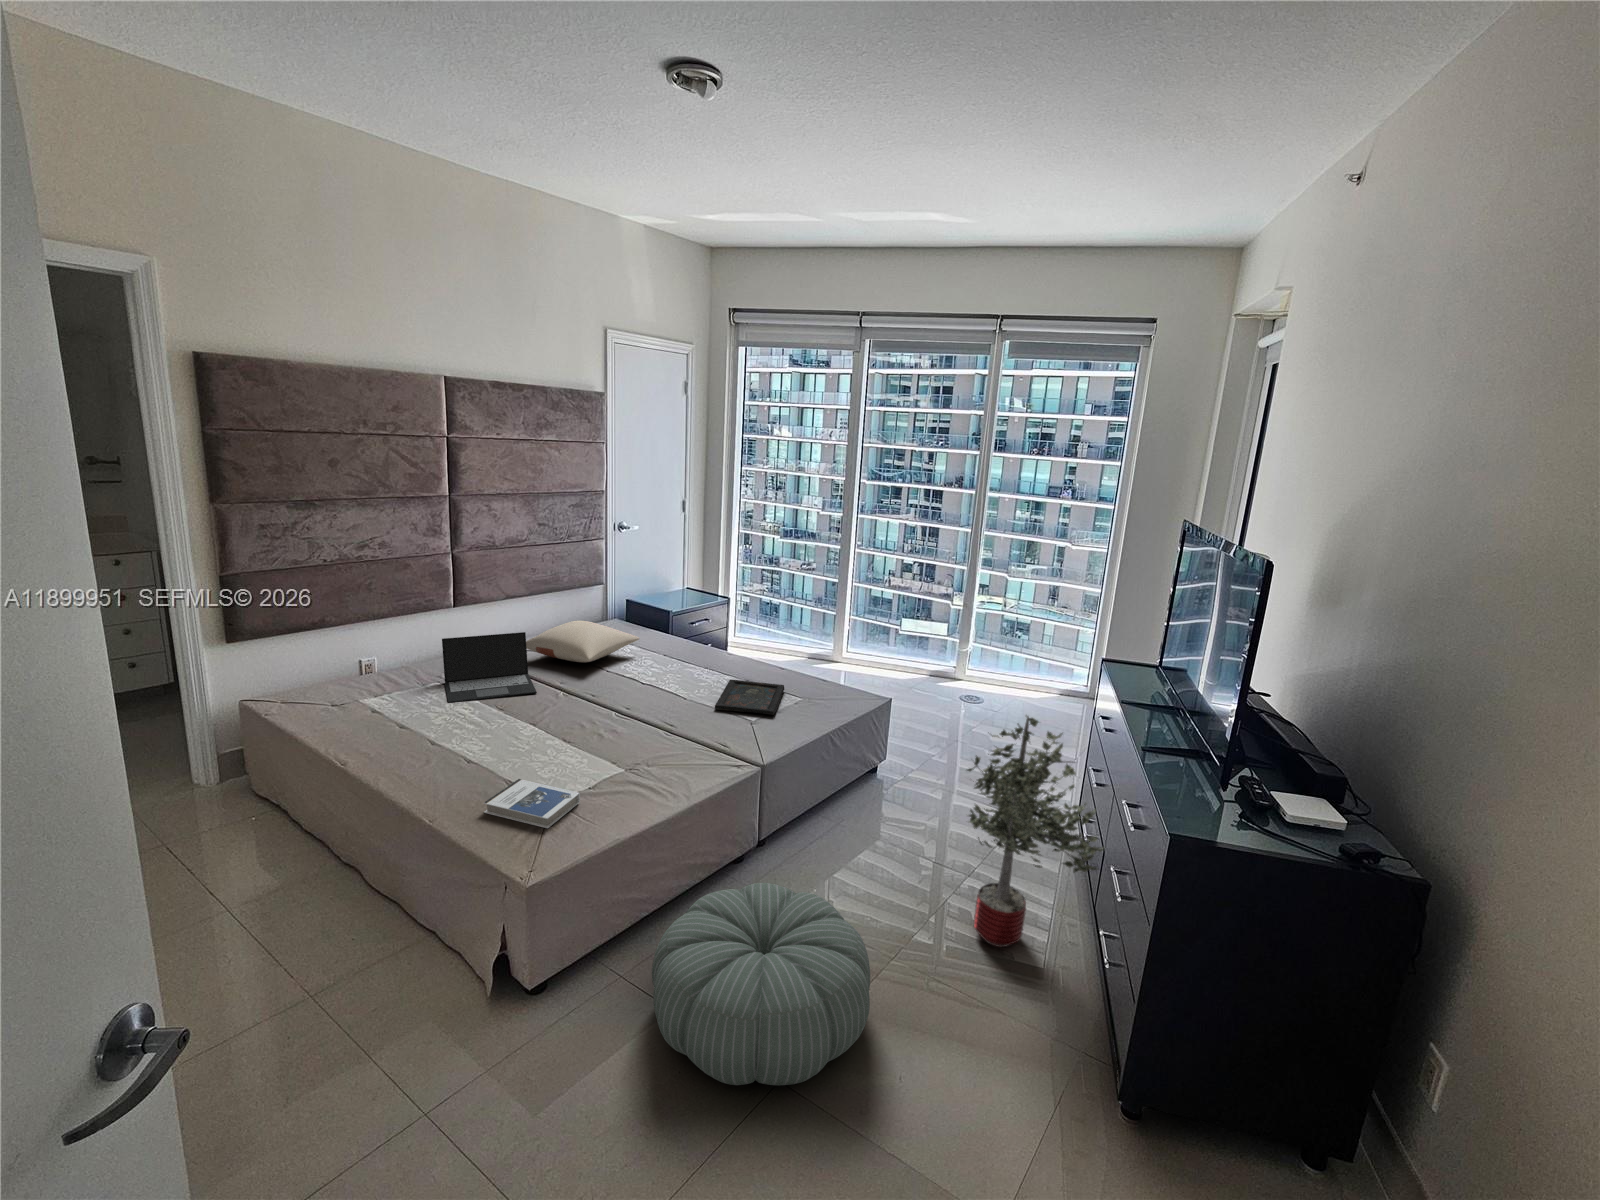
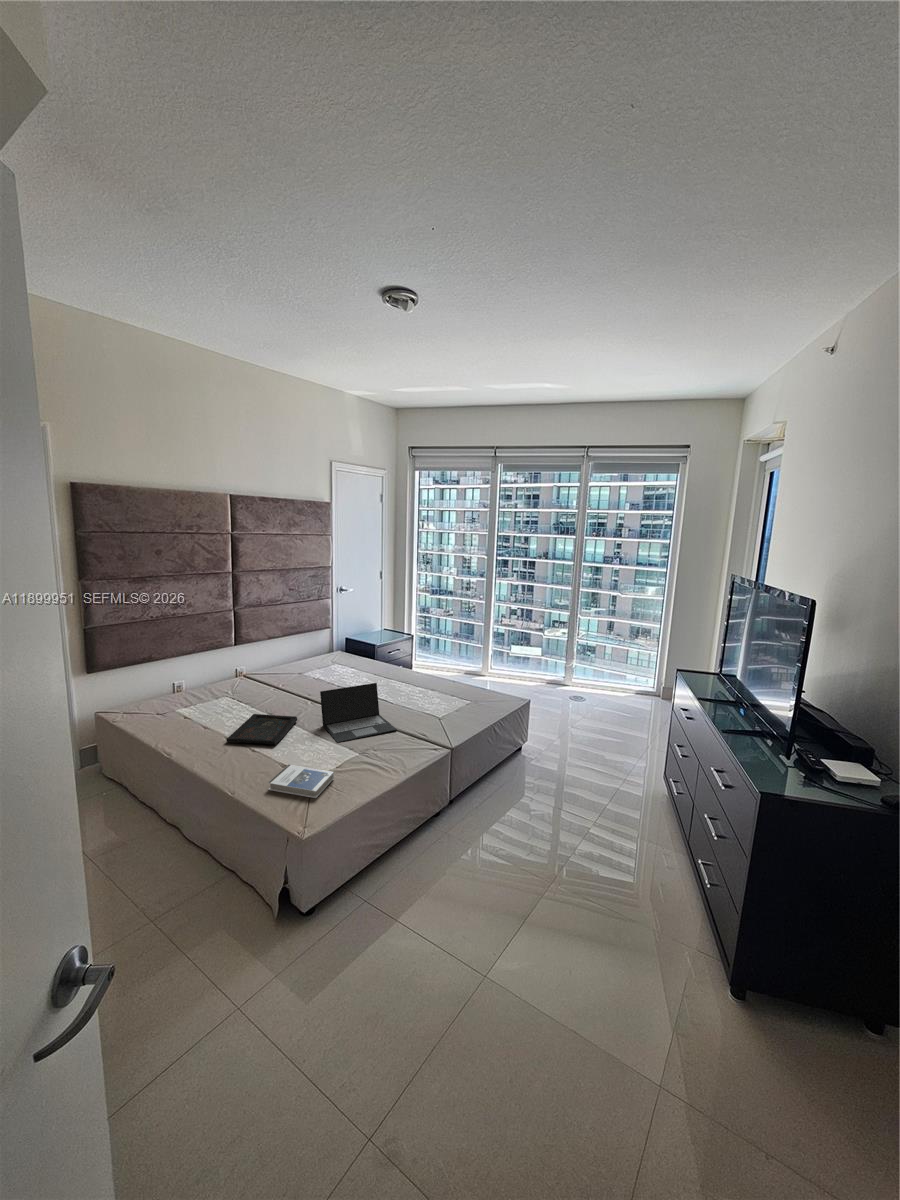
pillow: present [526,621,639,662] -> none [269,654,348,683]
laptop: present [442,632,537,703] -> present [320,683,397,743]
tray: present [715,679,784,714] -> present [226,714,297,744]
potted tree: present [967,715,1104,947] -> none [595,702,697,863]
pouf: present [652,883,870,1085] -> none [399,828,555,975]

